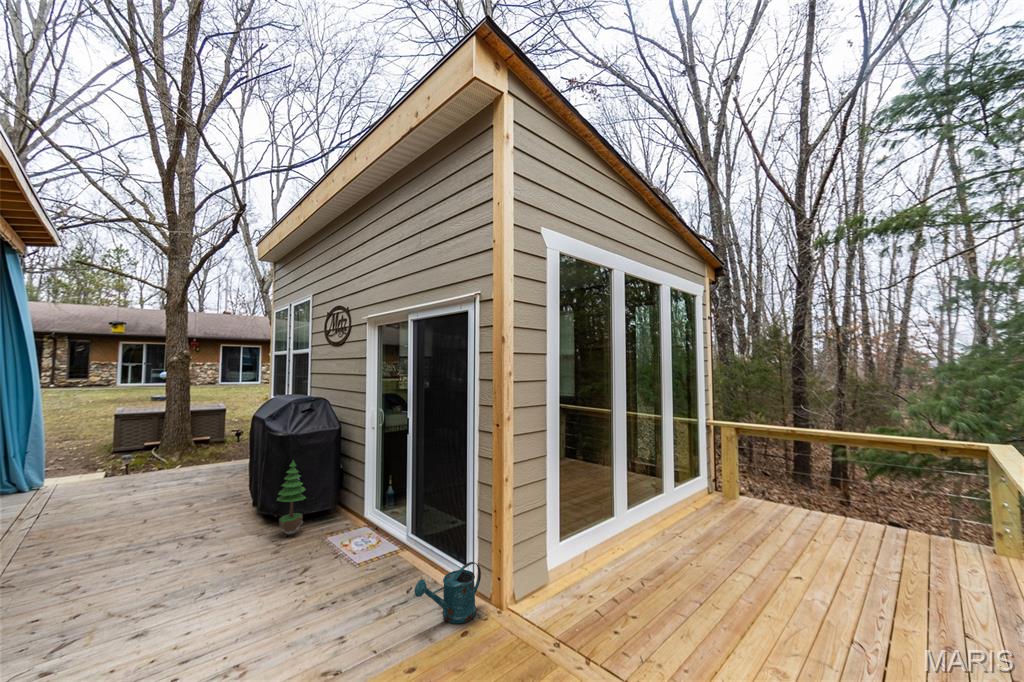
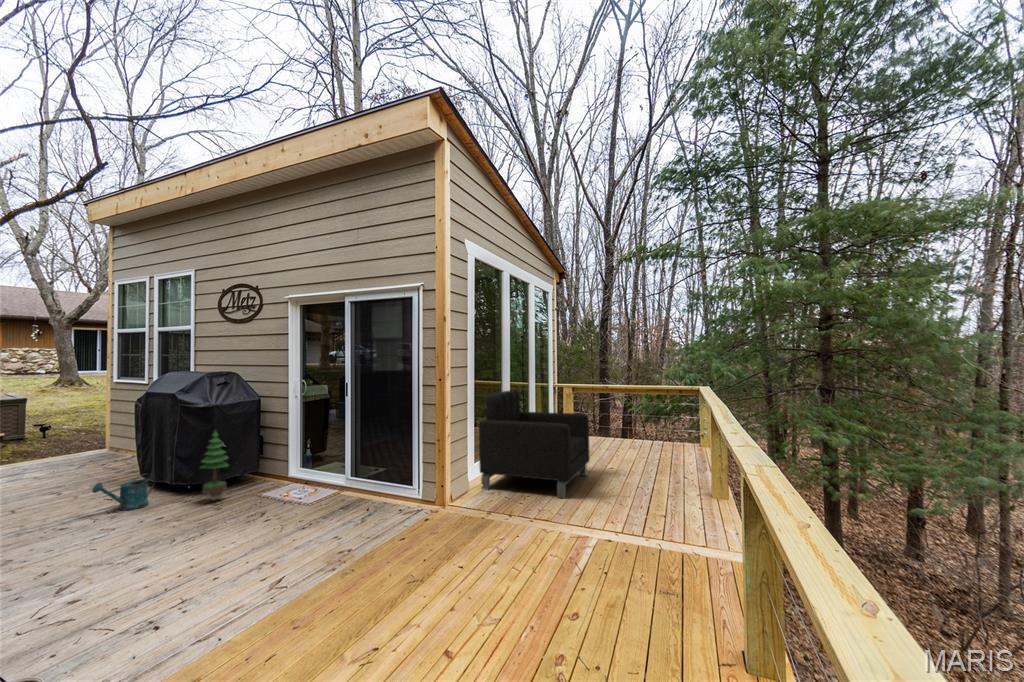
armchair: none [567,436,753,641] -> present [479,391,590,498]
watering can: present [415,562,481,624] -> present [92,474,155,510]

